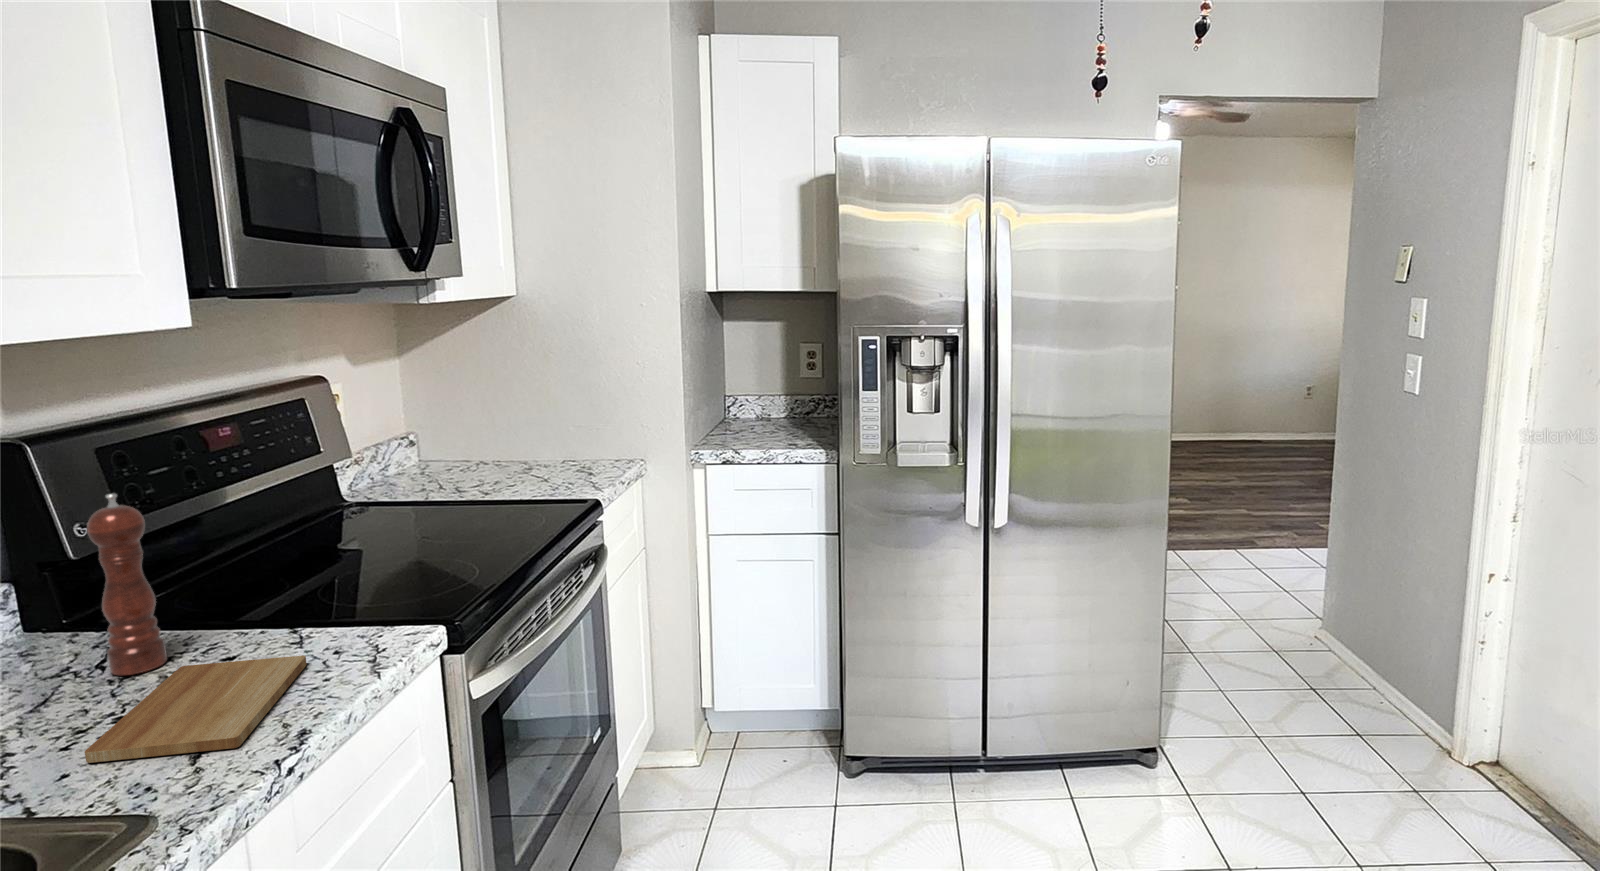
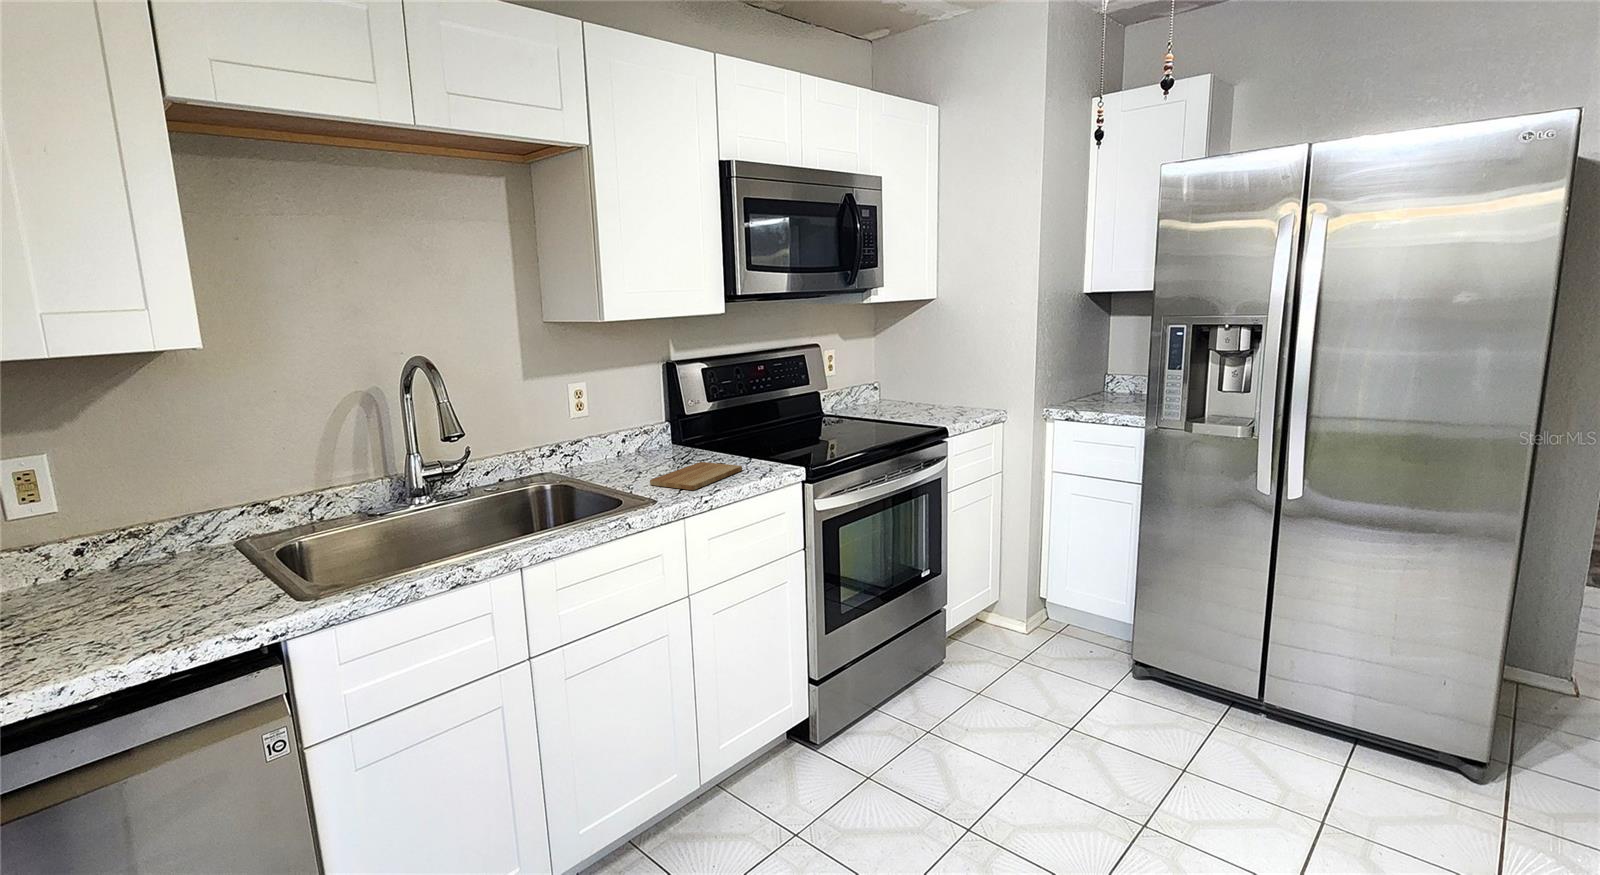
pepper mill: present [87,494,167,675] -> none [677,384,702,463]

